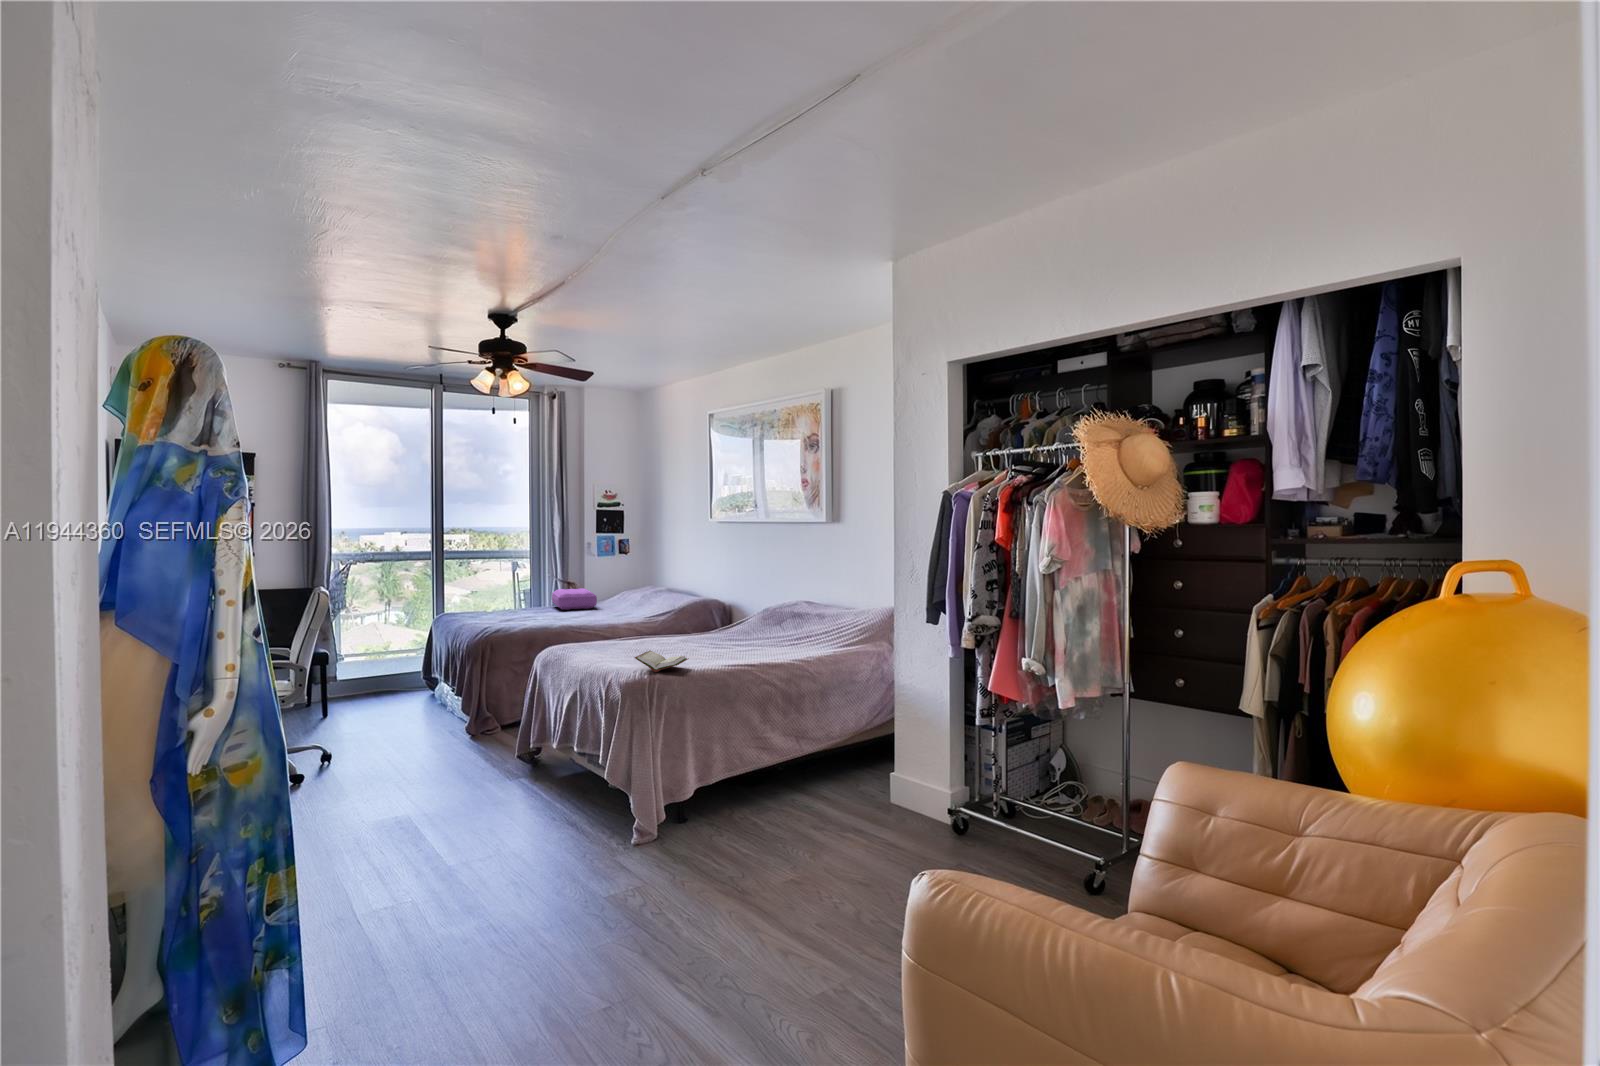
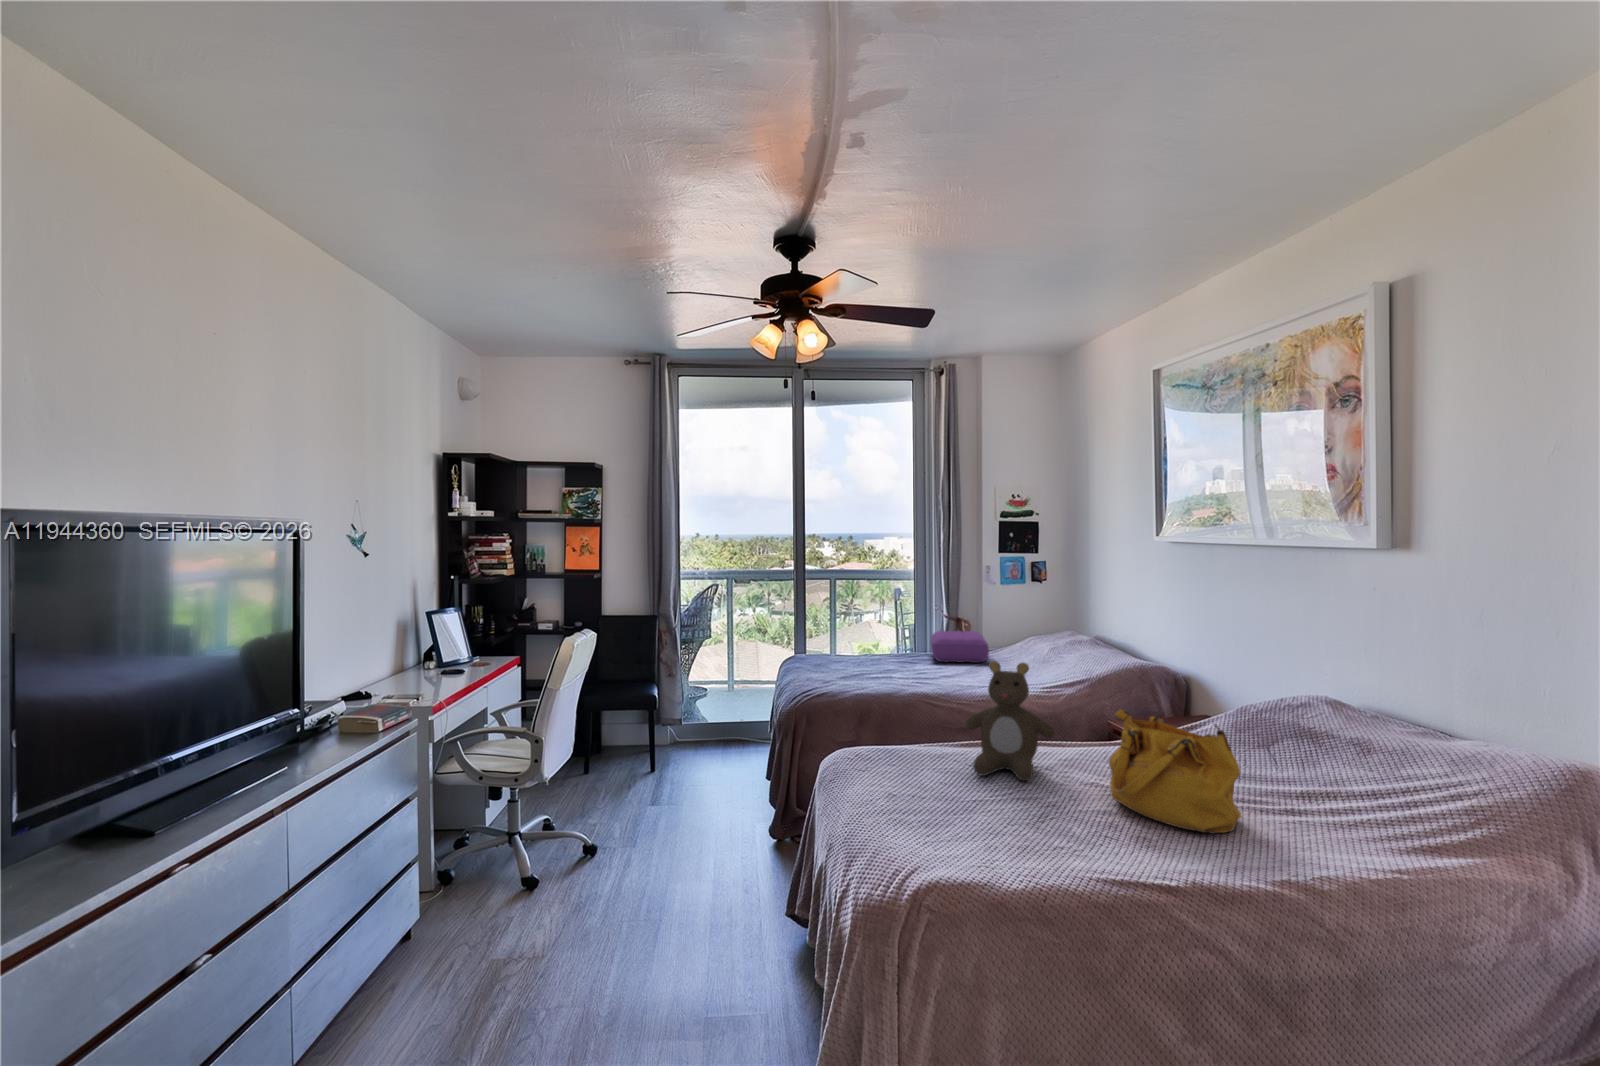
teddy bear: none [611,595,658,654] -> present [966,660,1055,781]
handbag: none [686,612,738,659] -> present [1109,709,1241,833]
book: present [635,651,689,672] -> none [979,790,1109,854]

